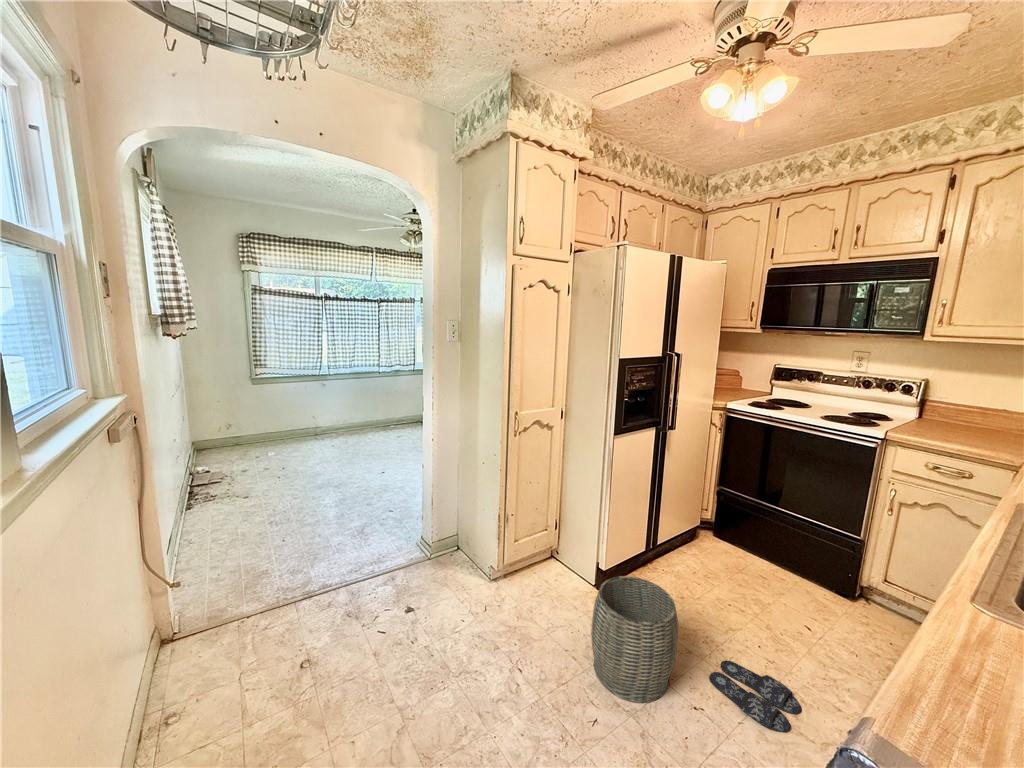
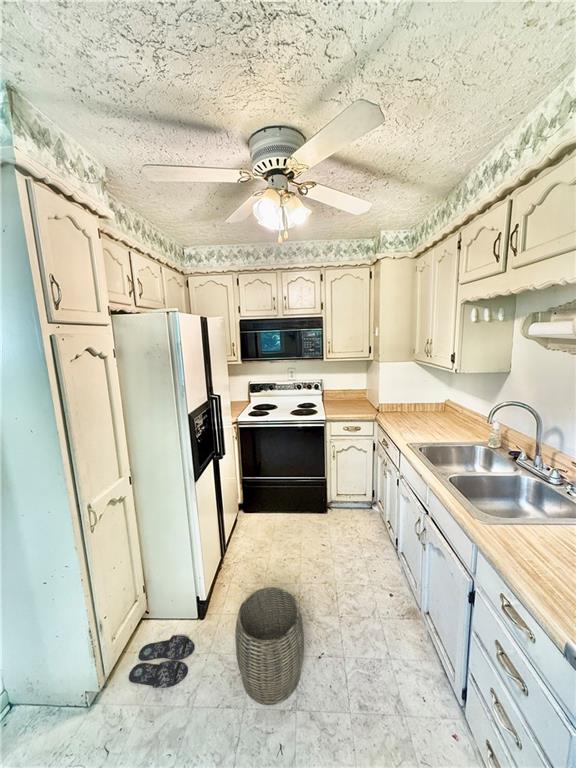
slippers: present [709,660,802,732] -> present [129,635,195,688]

